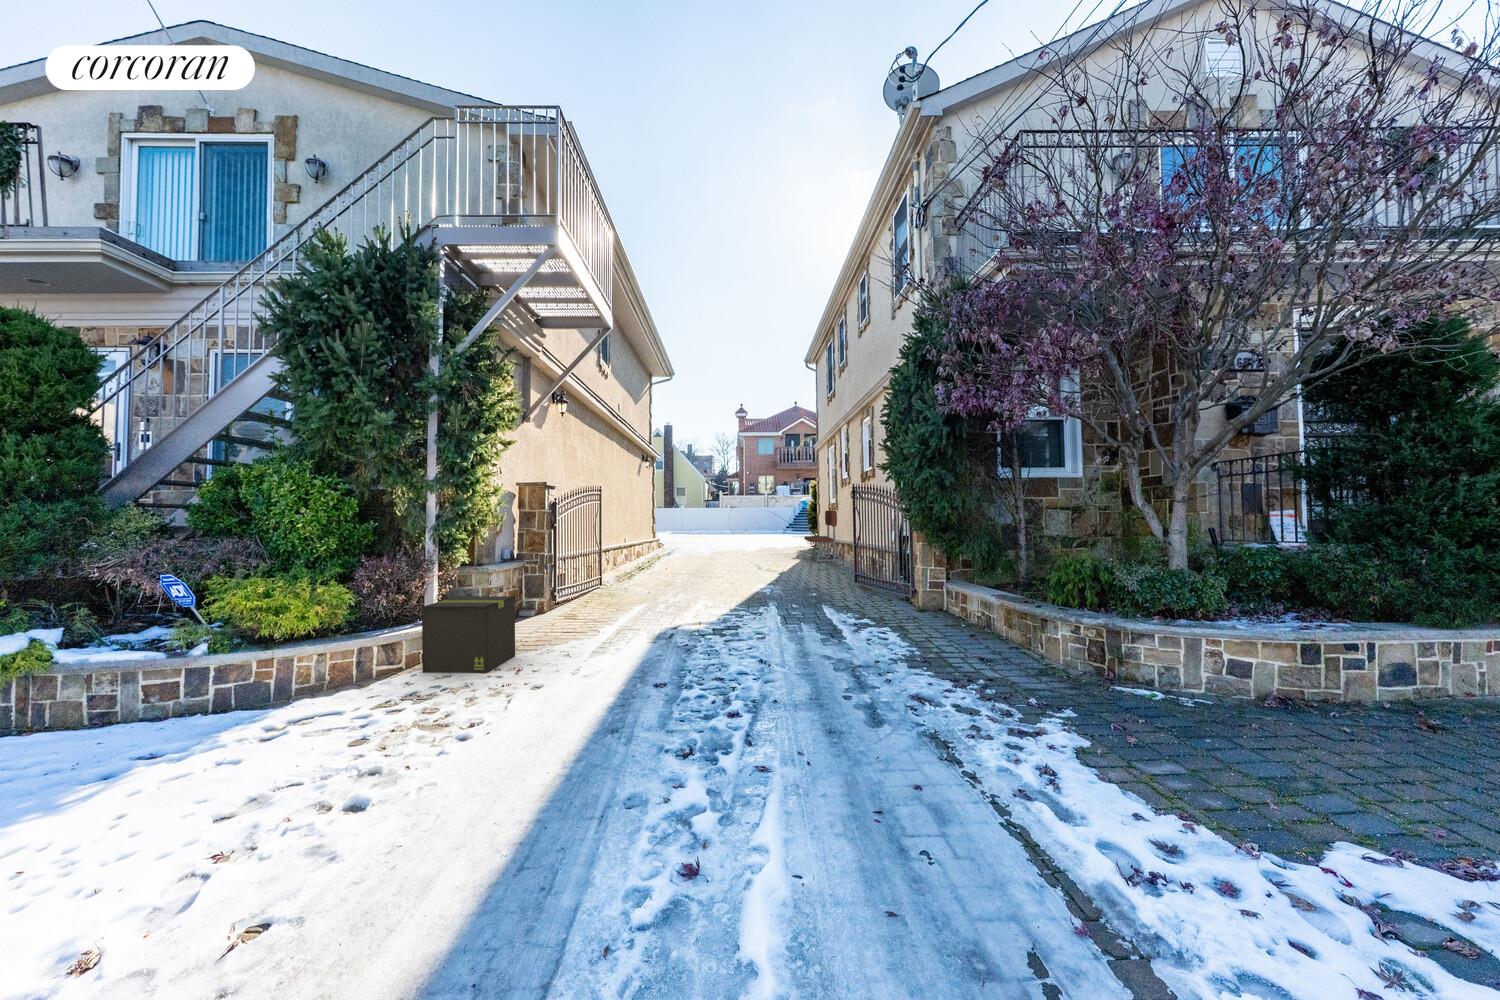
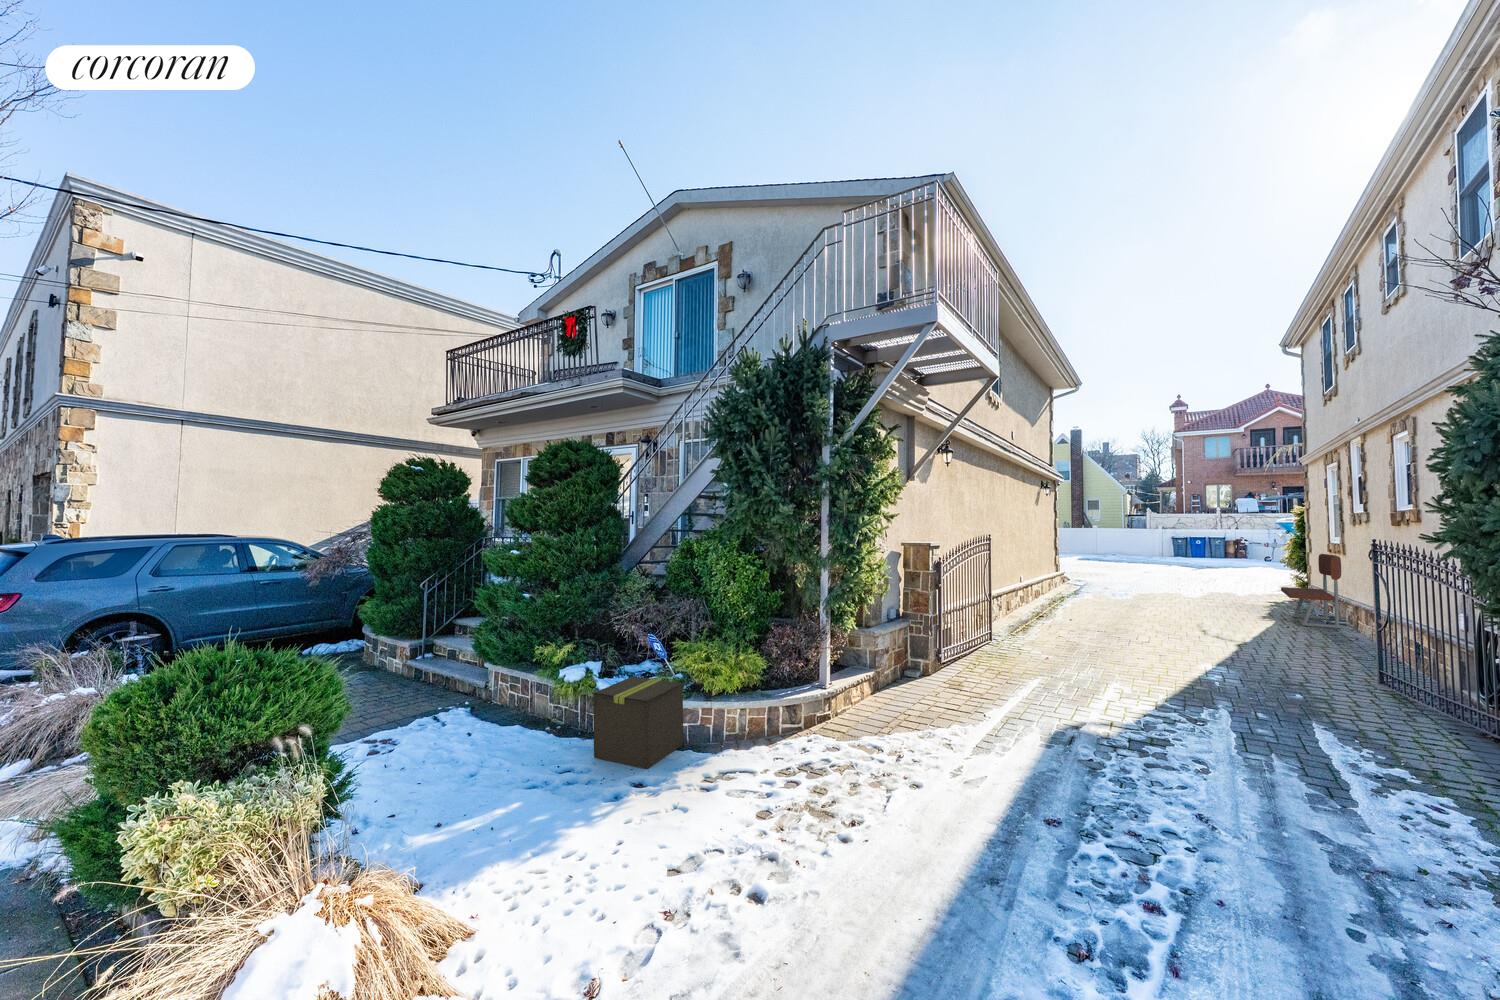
cardboard box: present [422,596,515,673] -> present [594,676,683,769]

